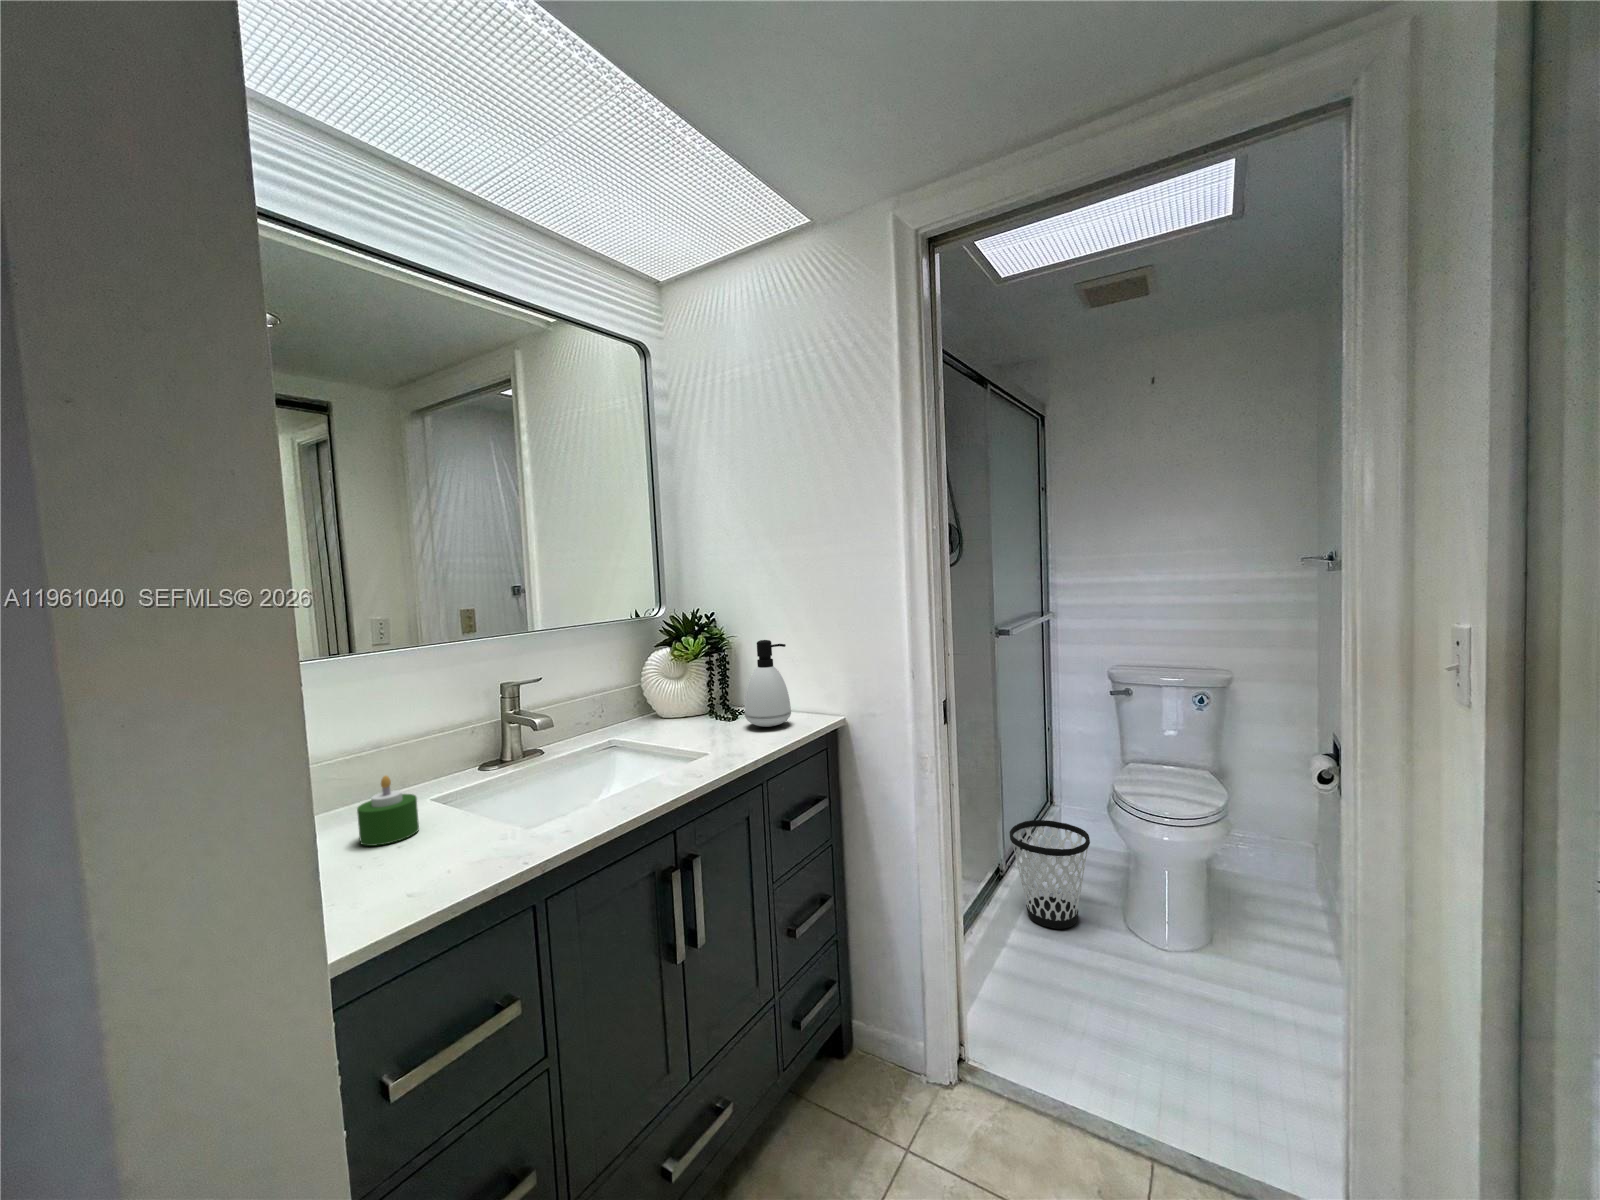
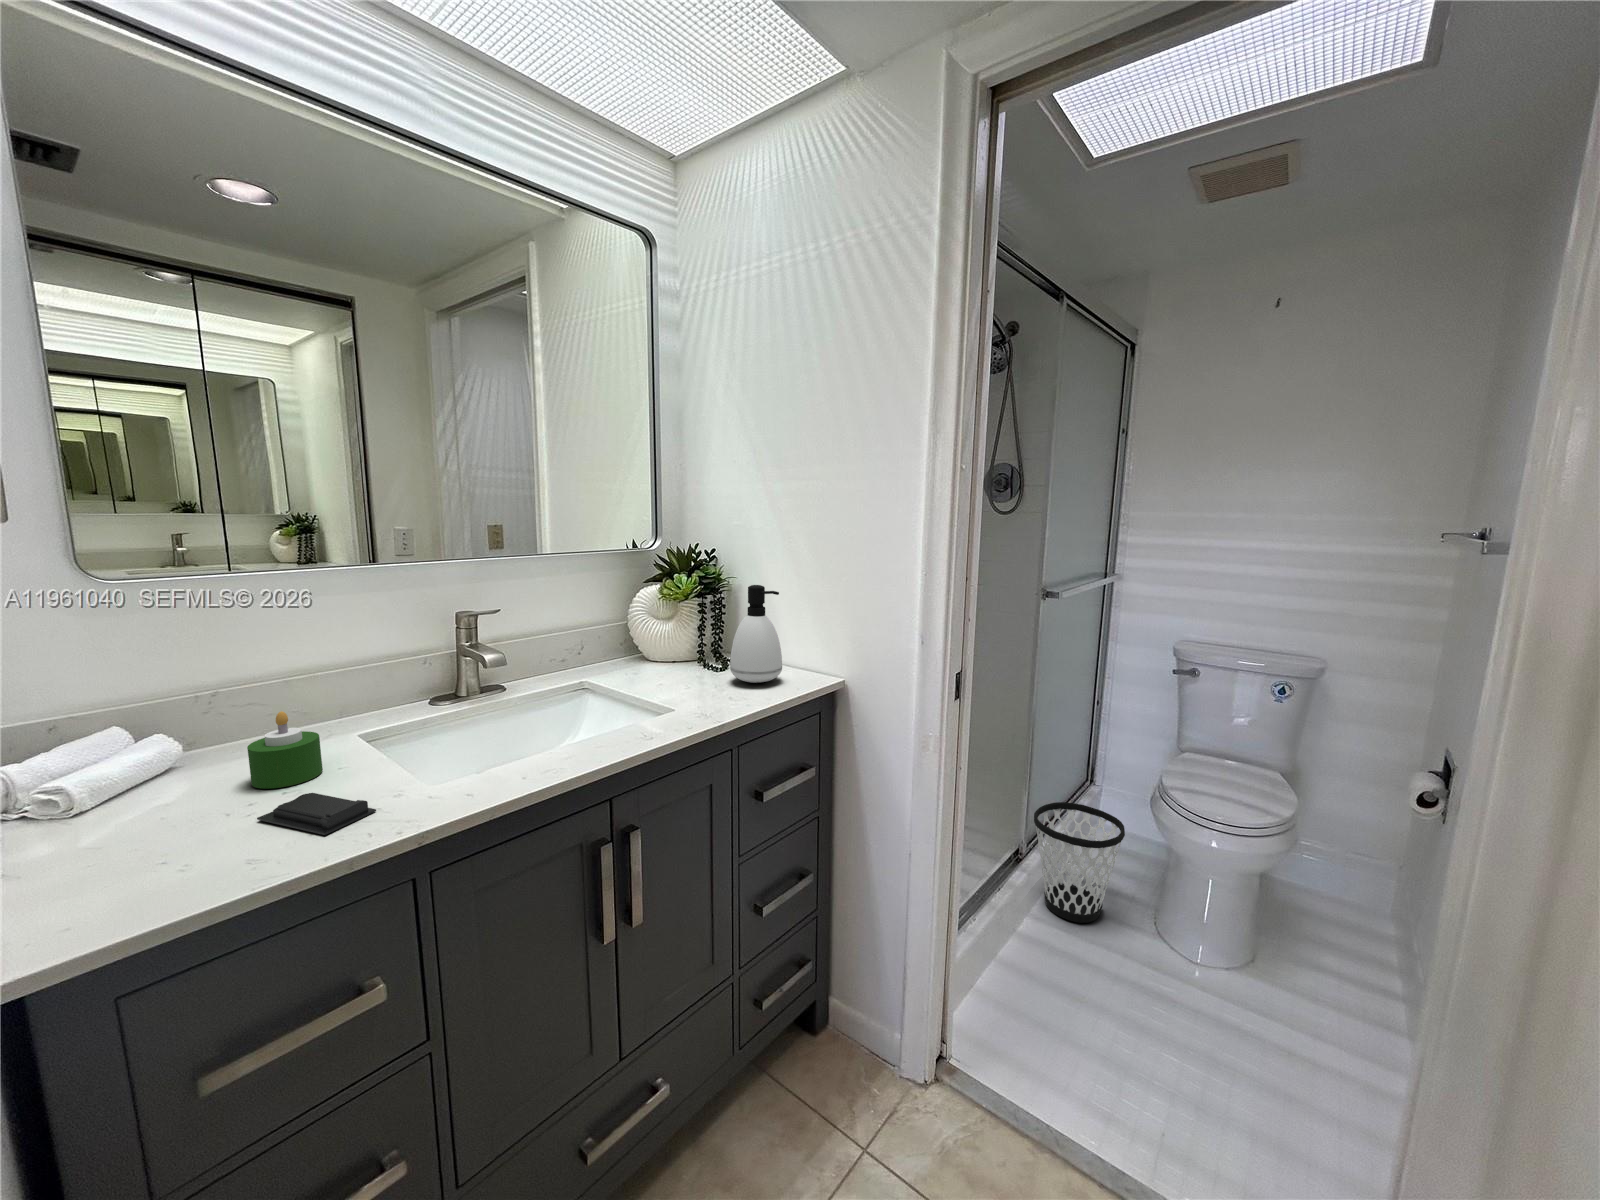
soap bar: none [390,841,493,870] -> present [257,793,376,835]

